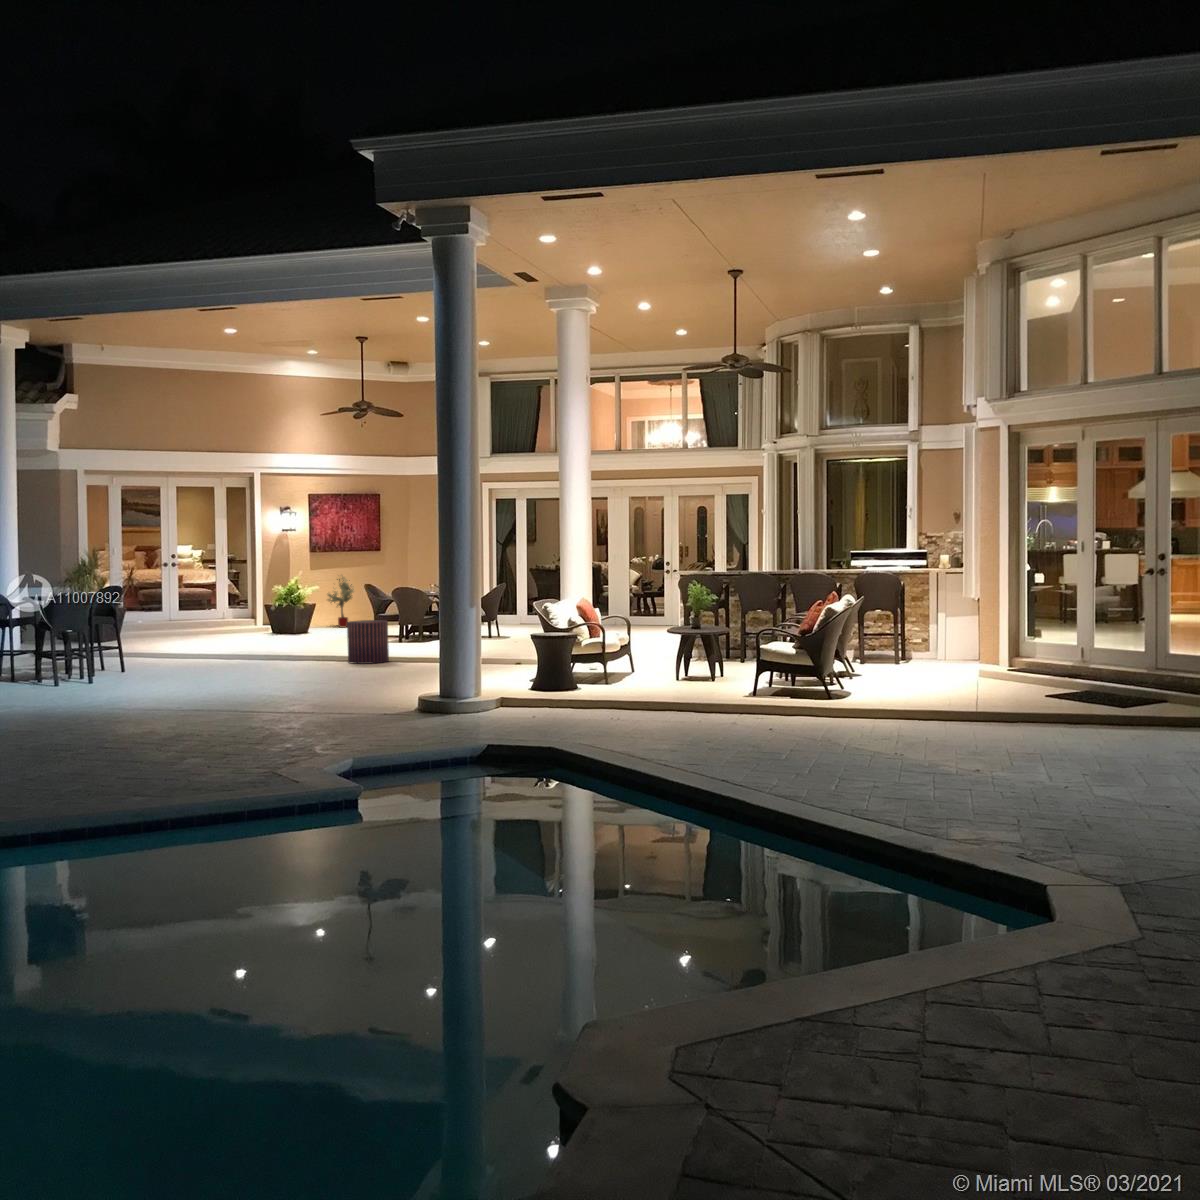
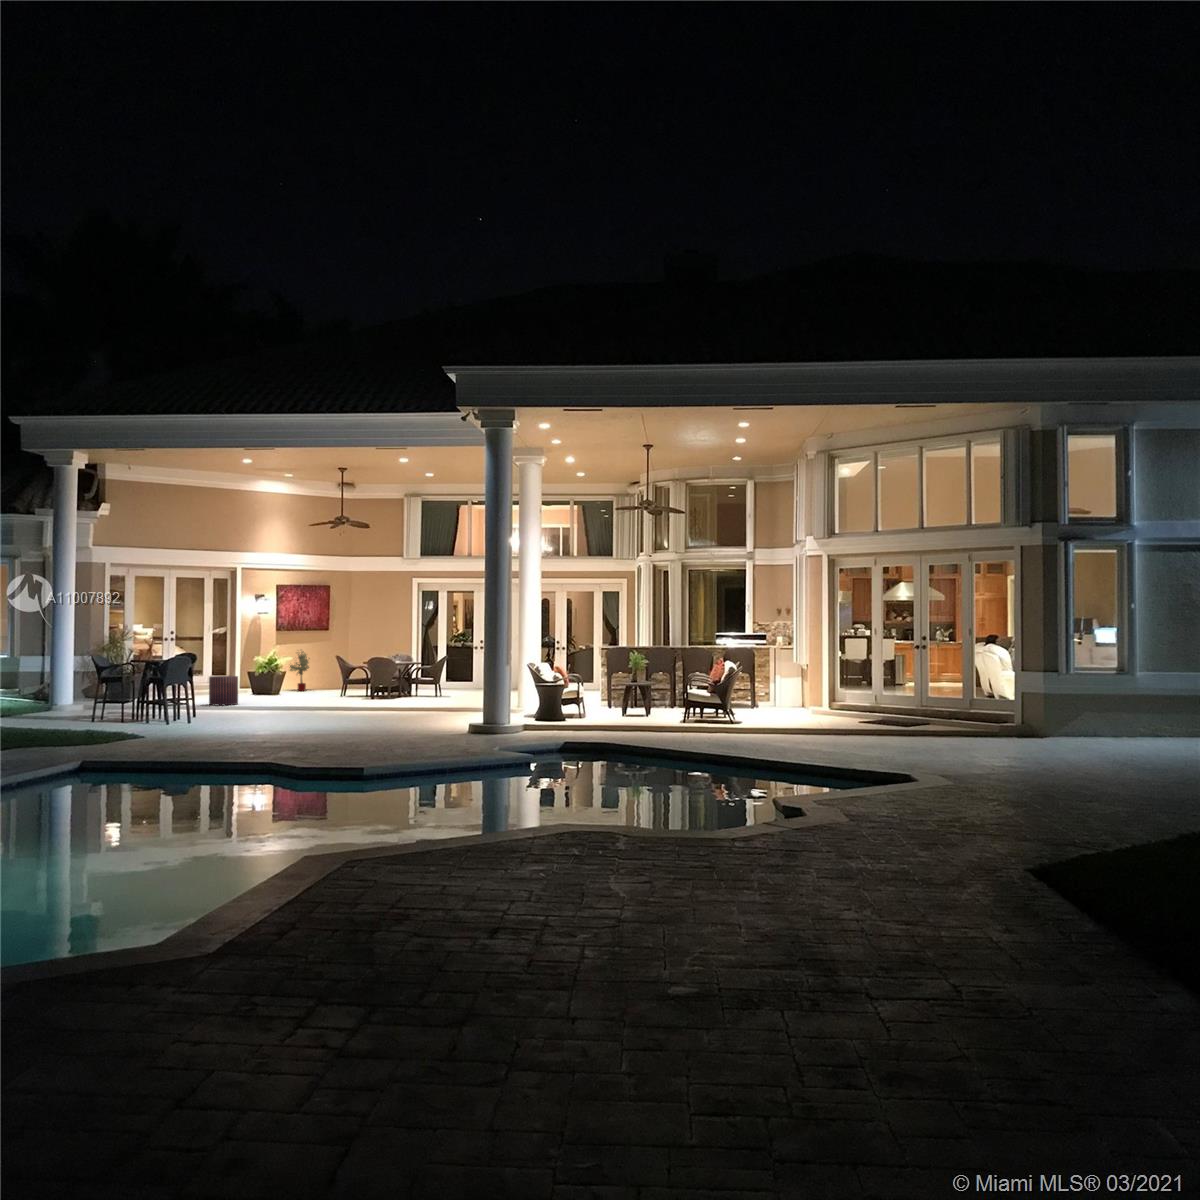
pouf: present [347,620,389,664] -> present [209,676,238,705]

